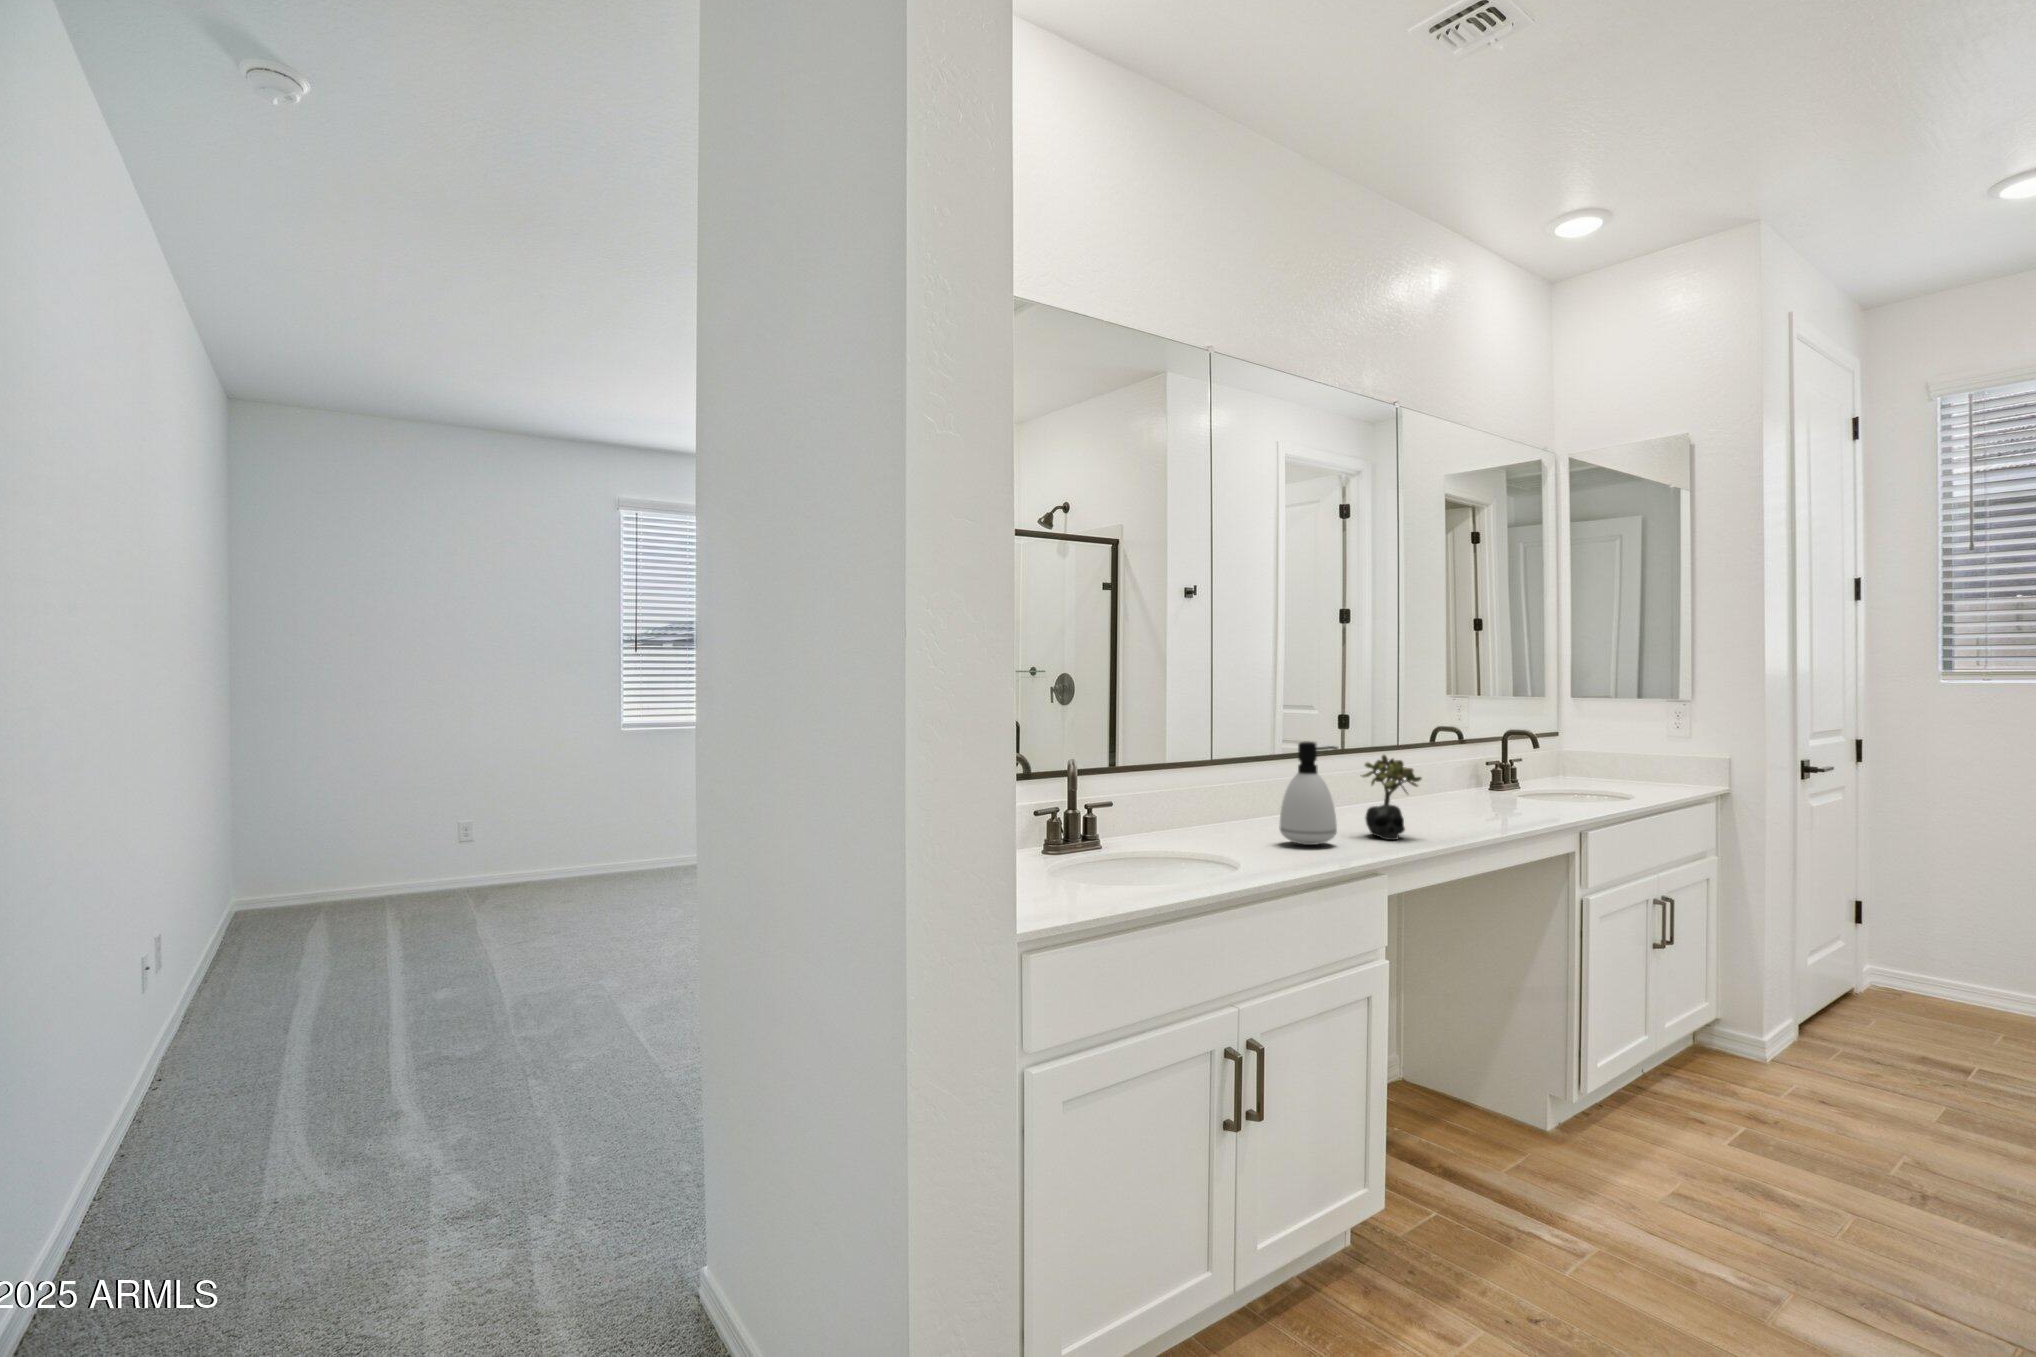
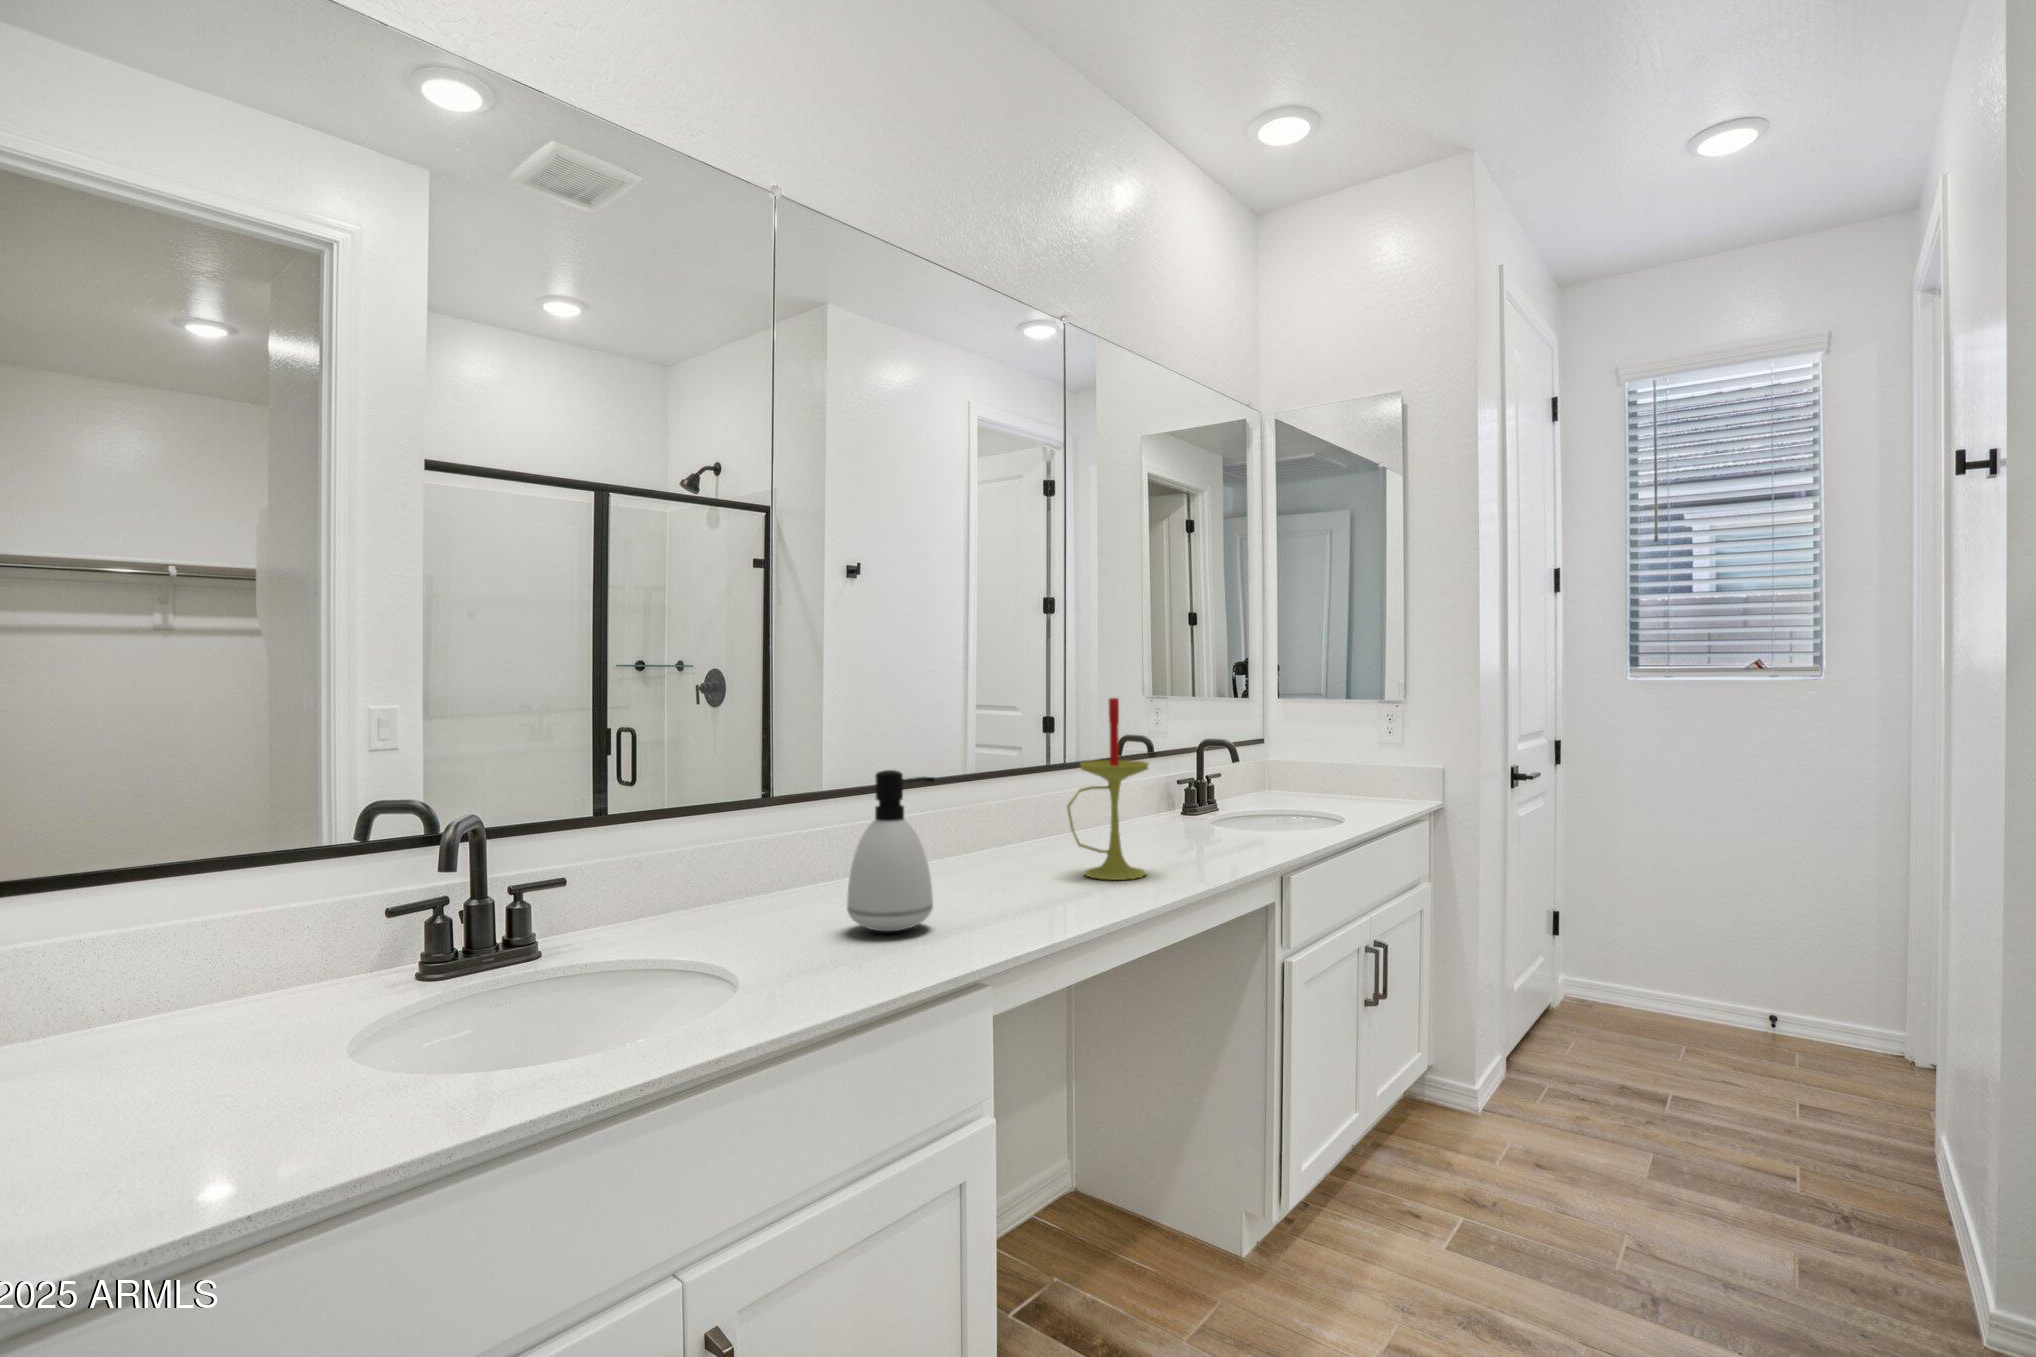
candle: none [1414,692,1478,827] -> present [1067,698,1149,880]
succulent plant: present [1362,755,1422,840] -> none [979,784,1063,913]

